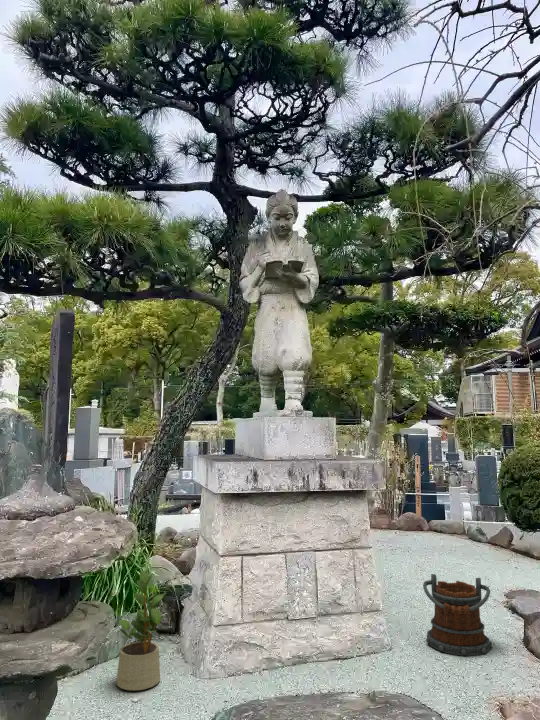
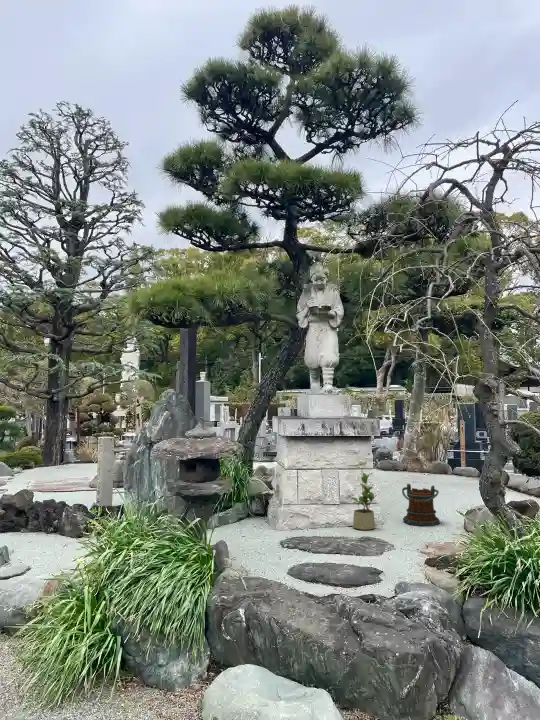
potted plant: present [117,571,165,690] -> present [352,473,376,530]

